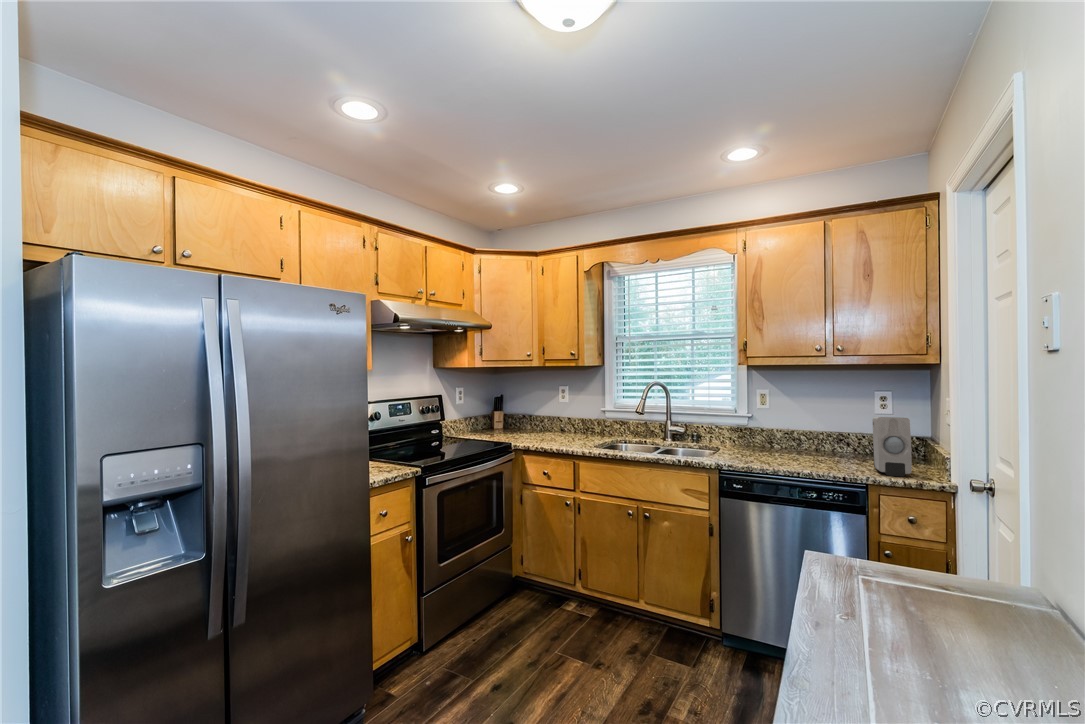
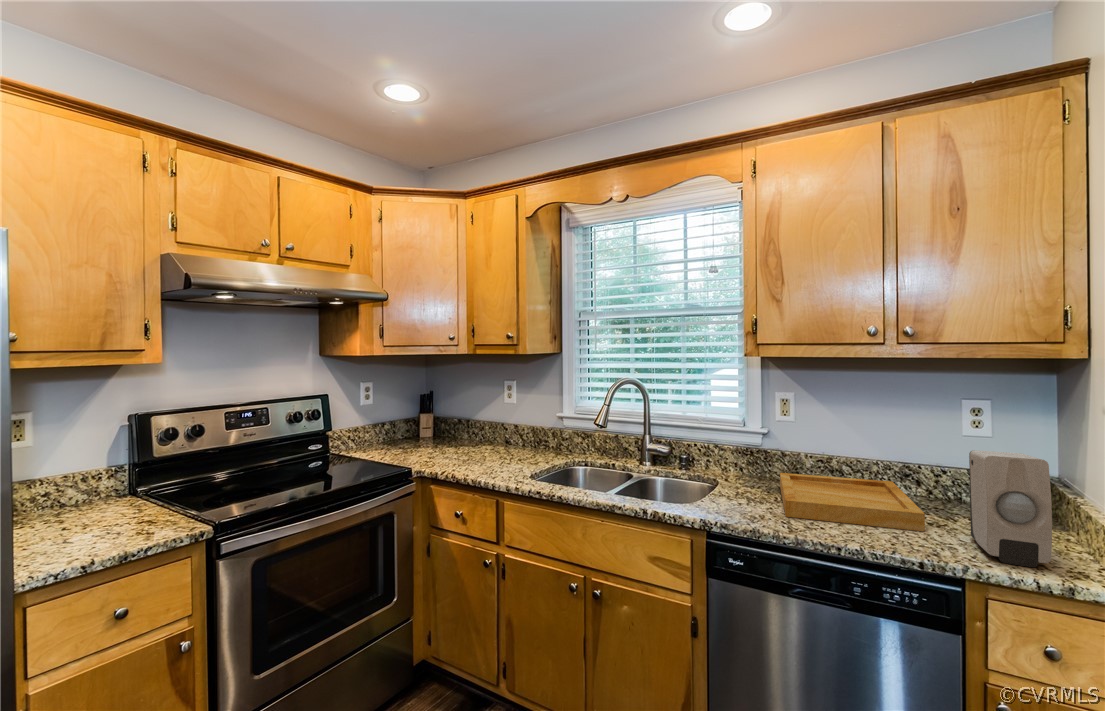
tray: none [762,441,849,466] -> present [780,473,925,531]

